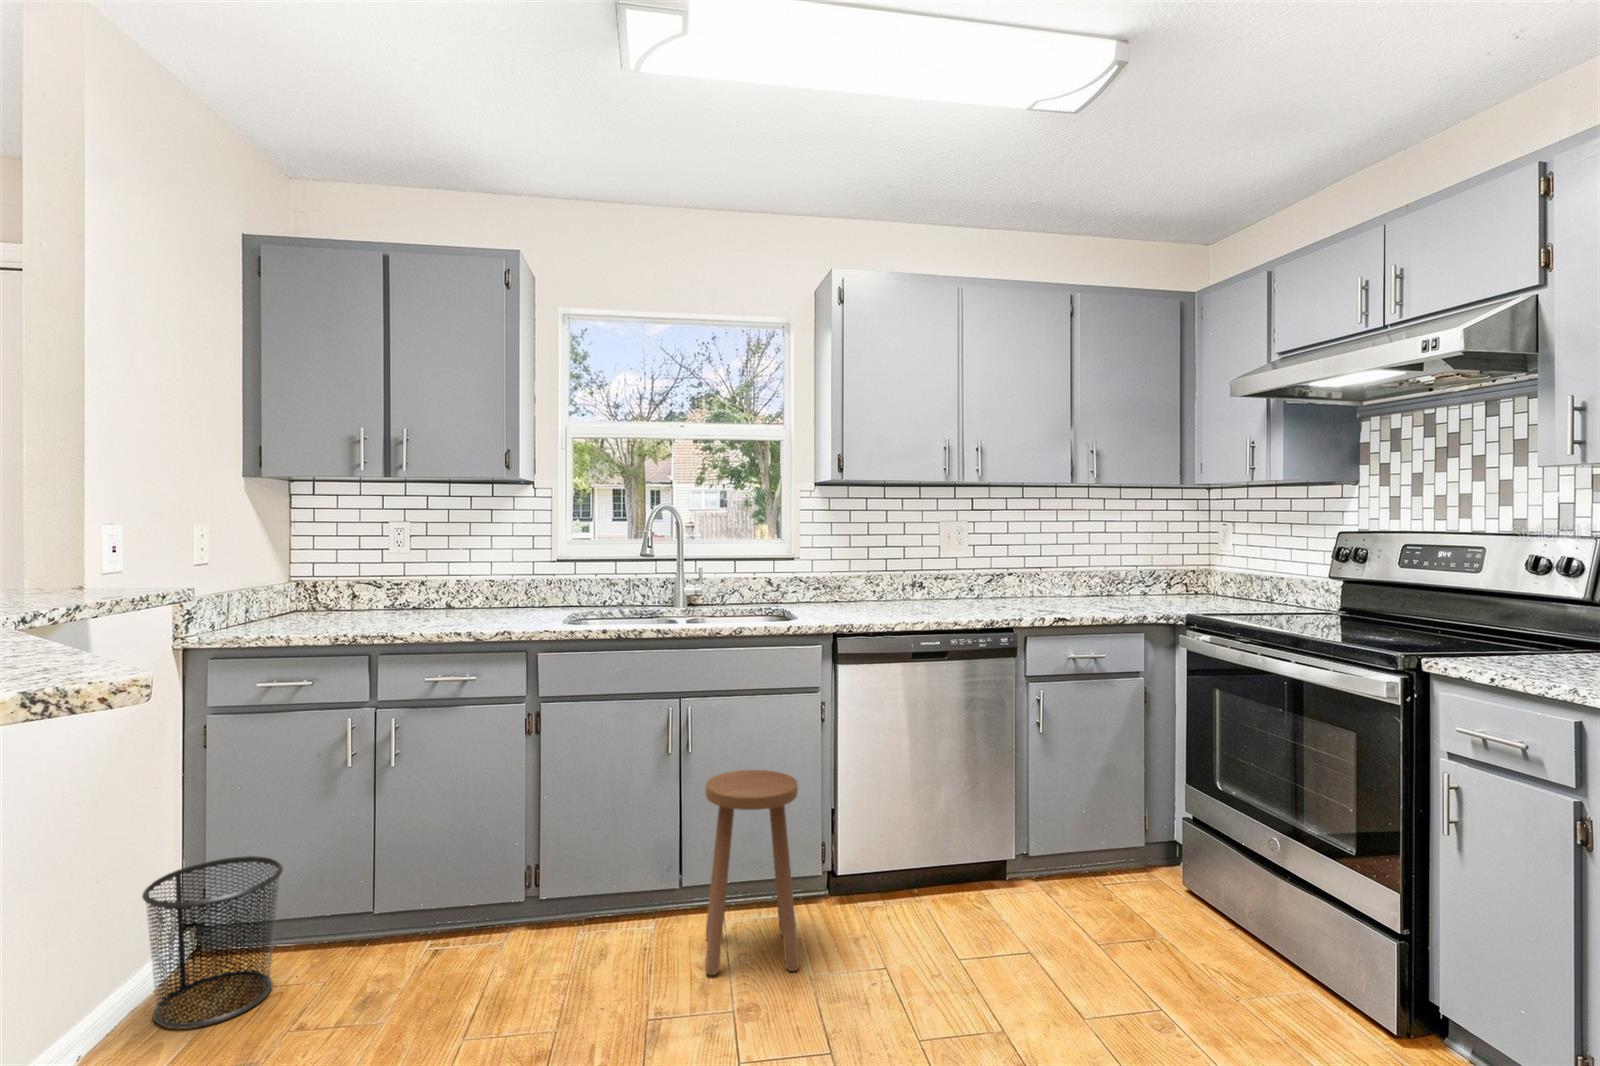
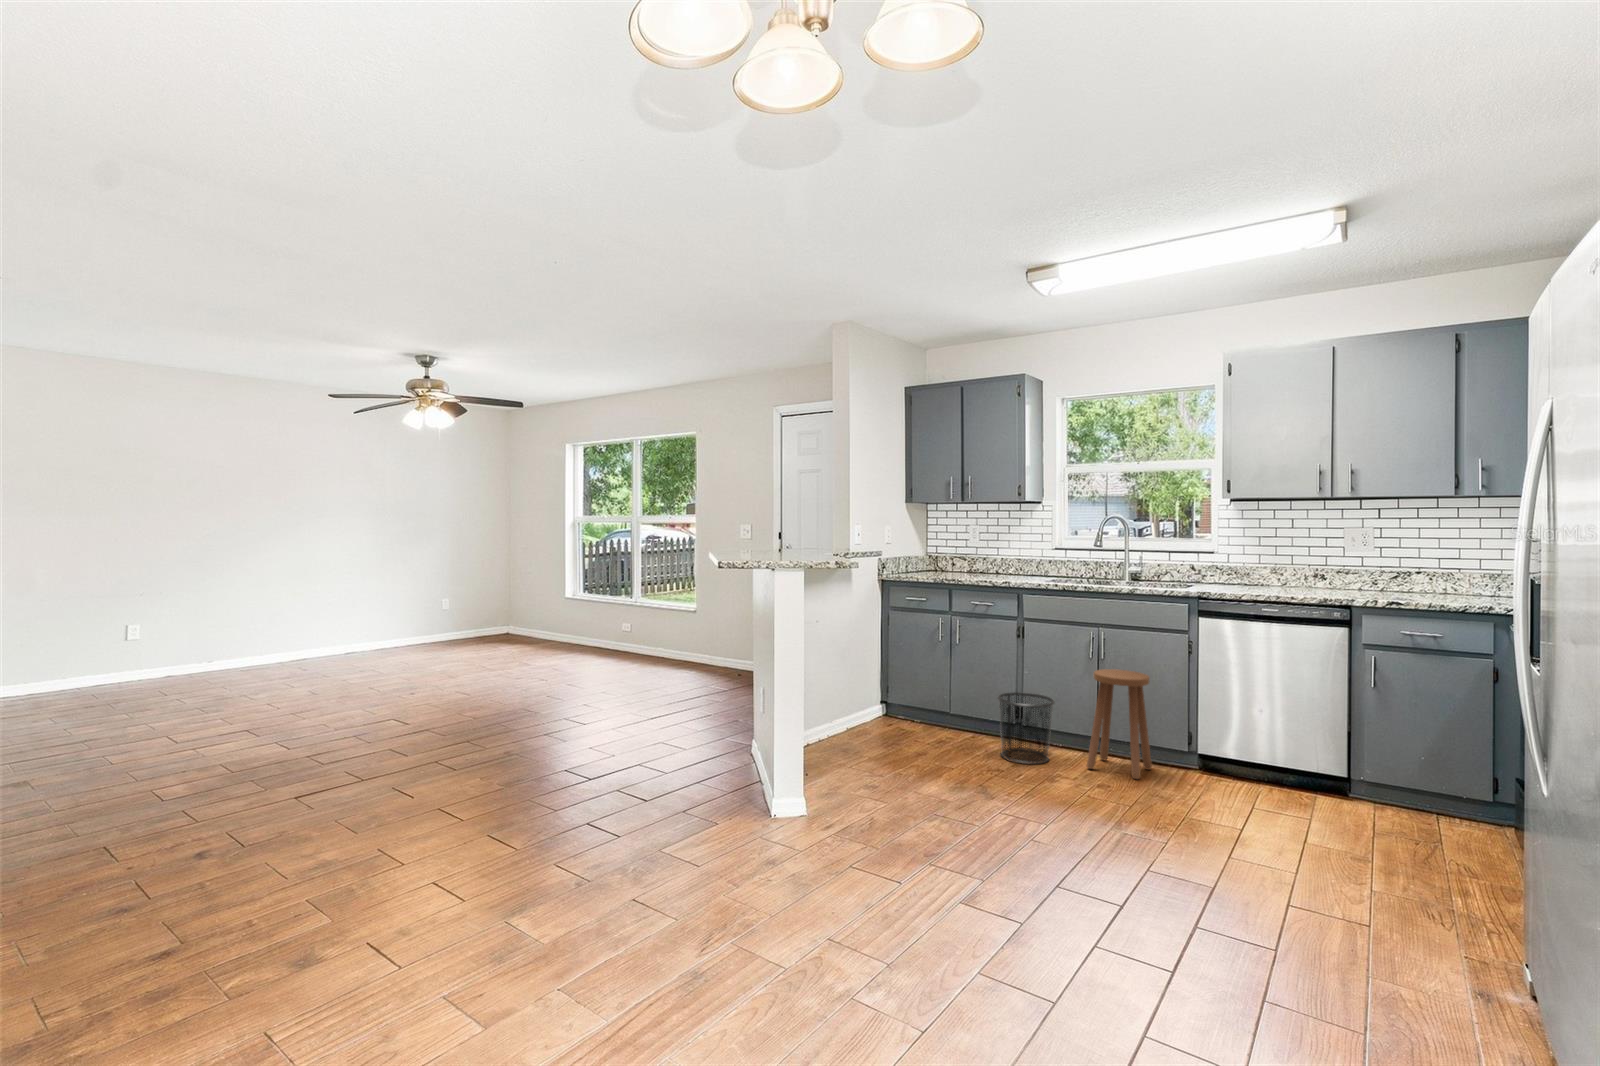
trash can: present [142,856,283,1028] -> present [998,692,1055,764]

